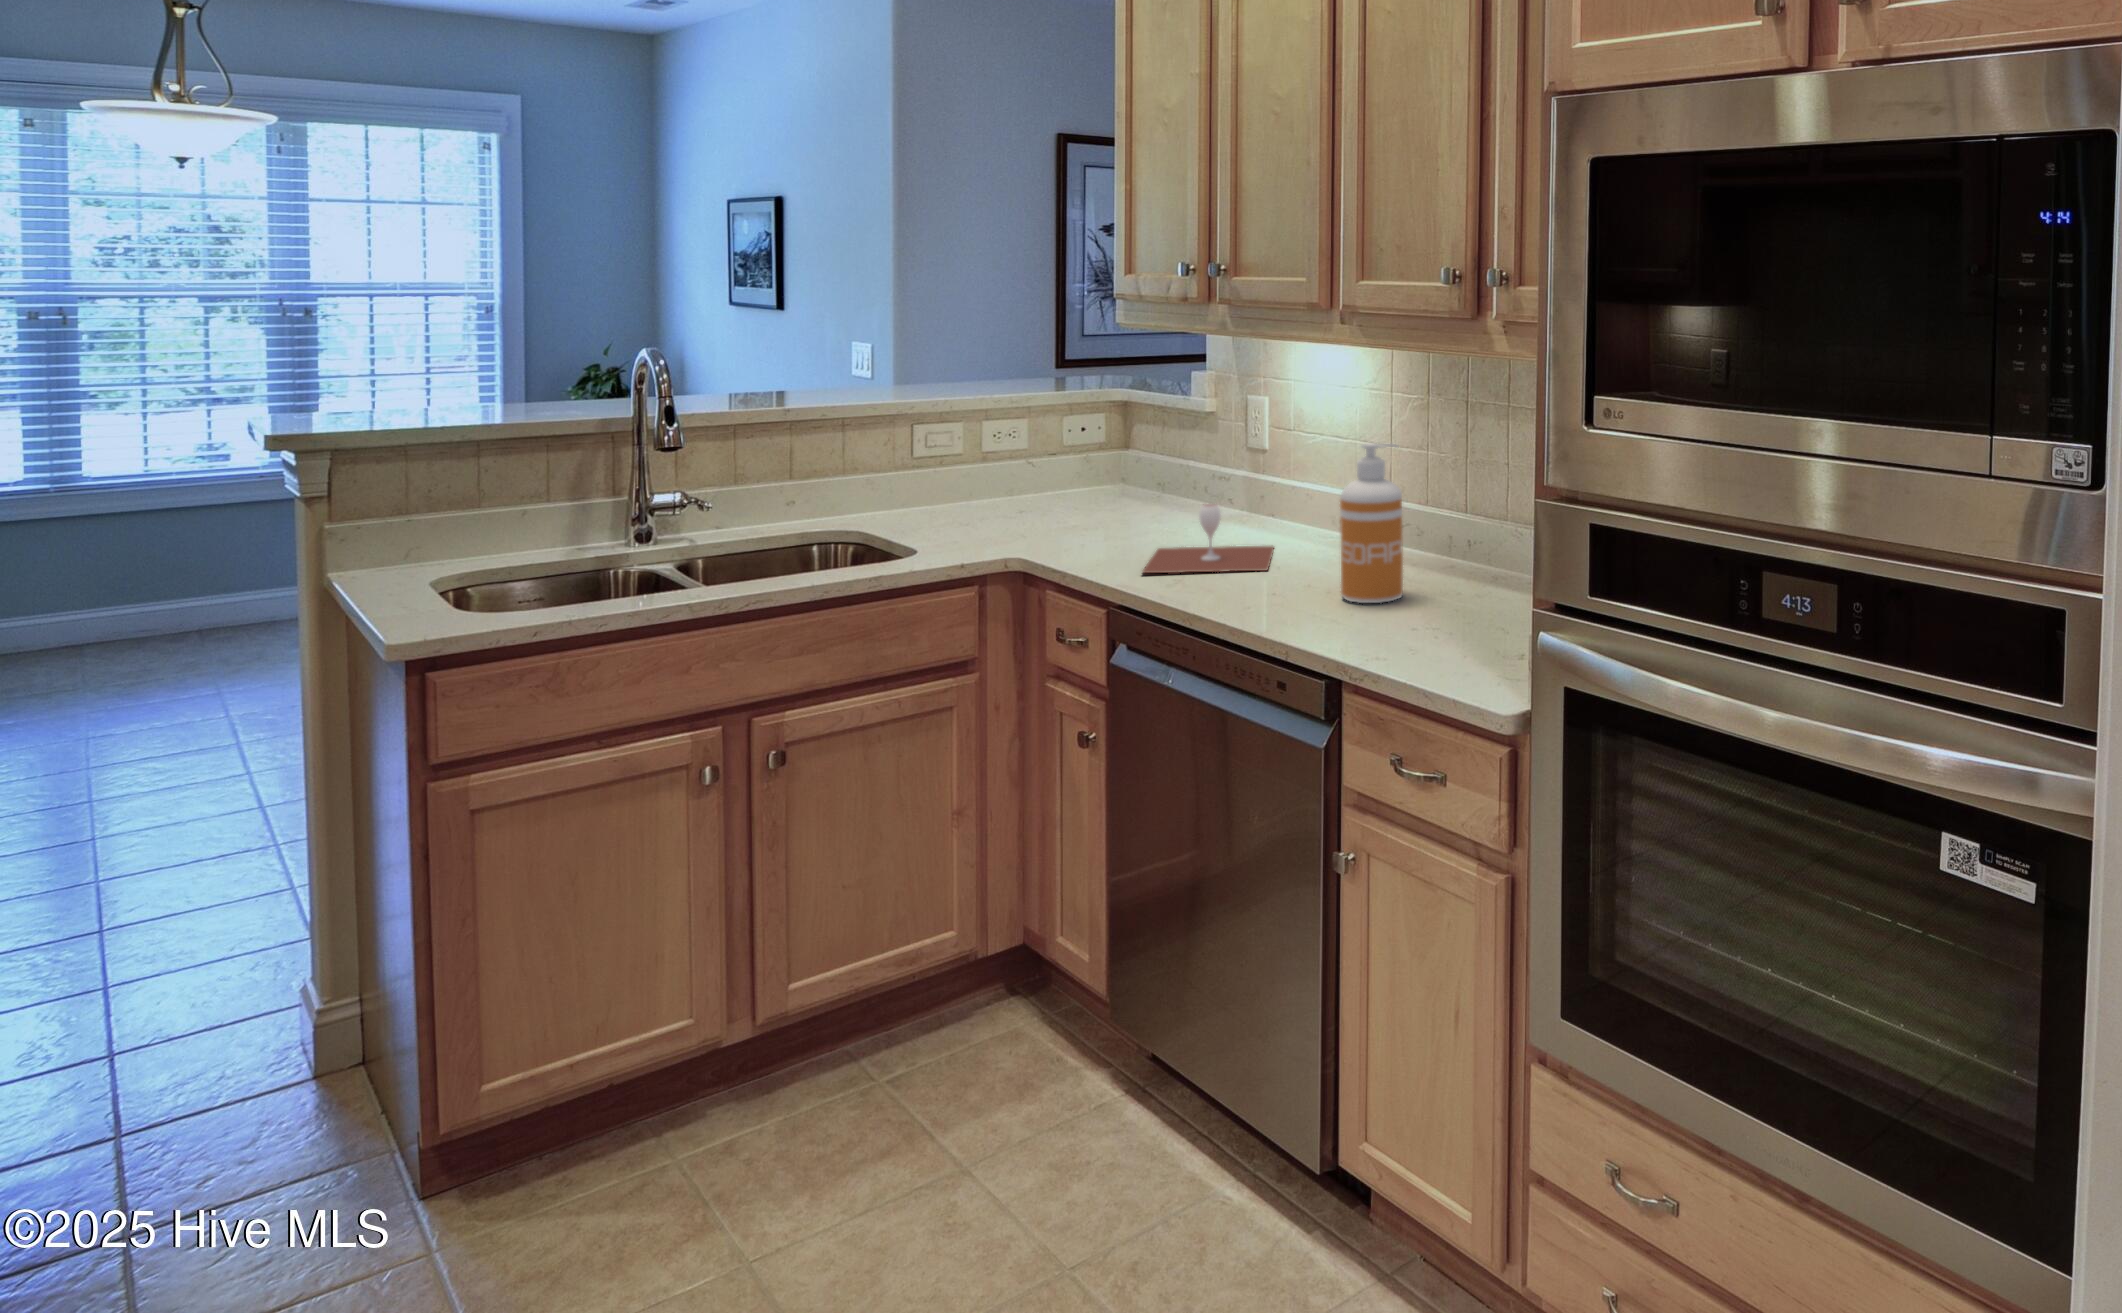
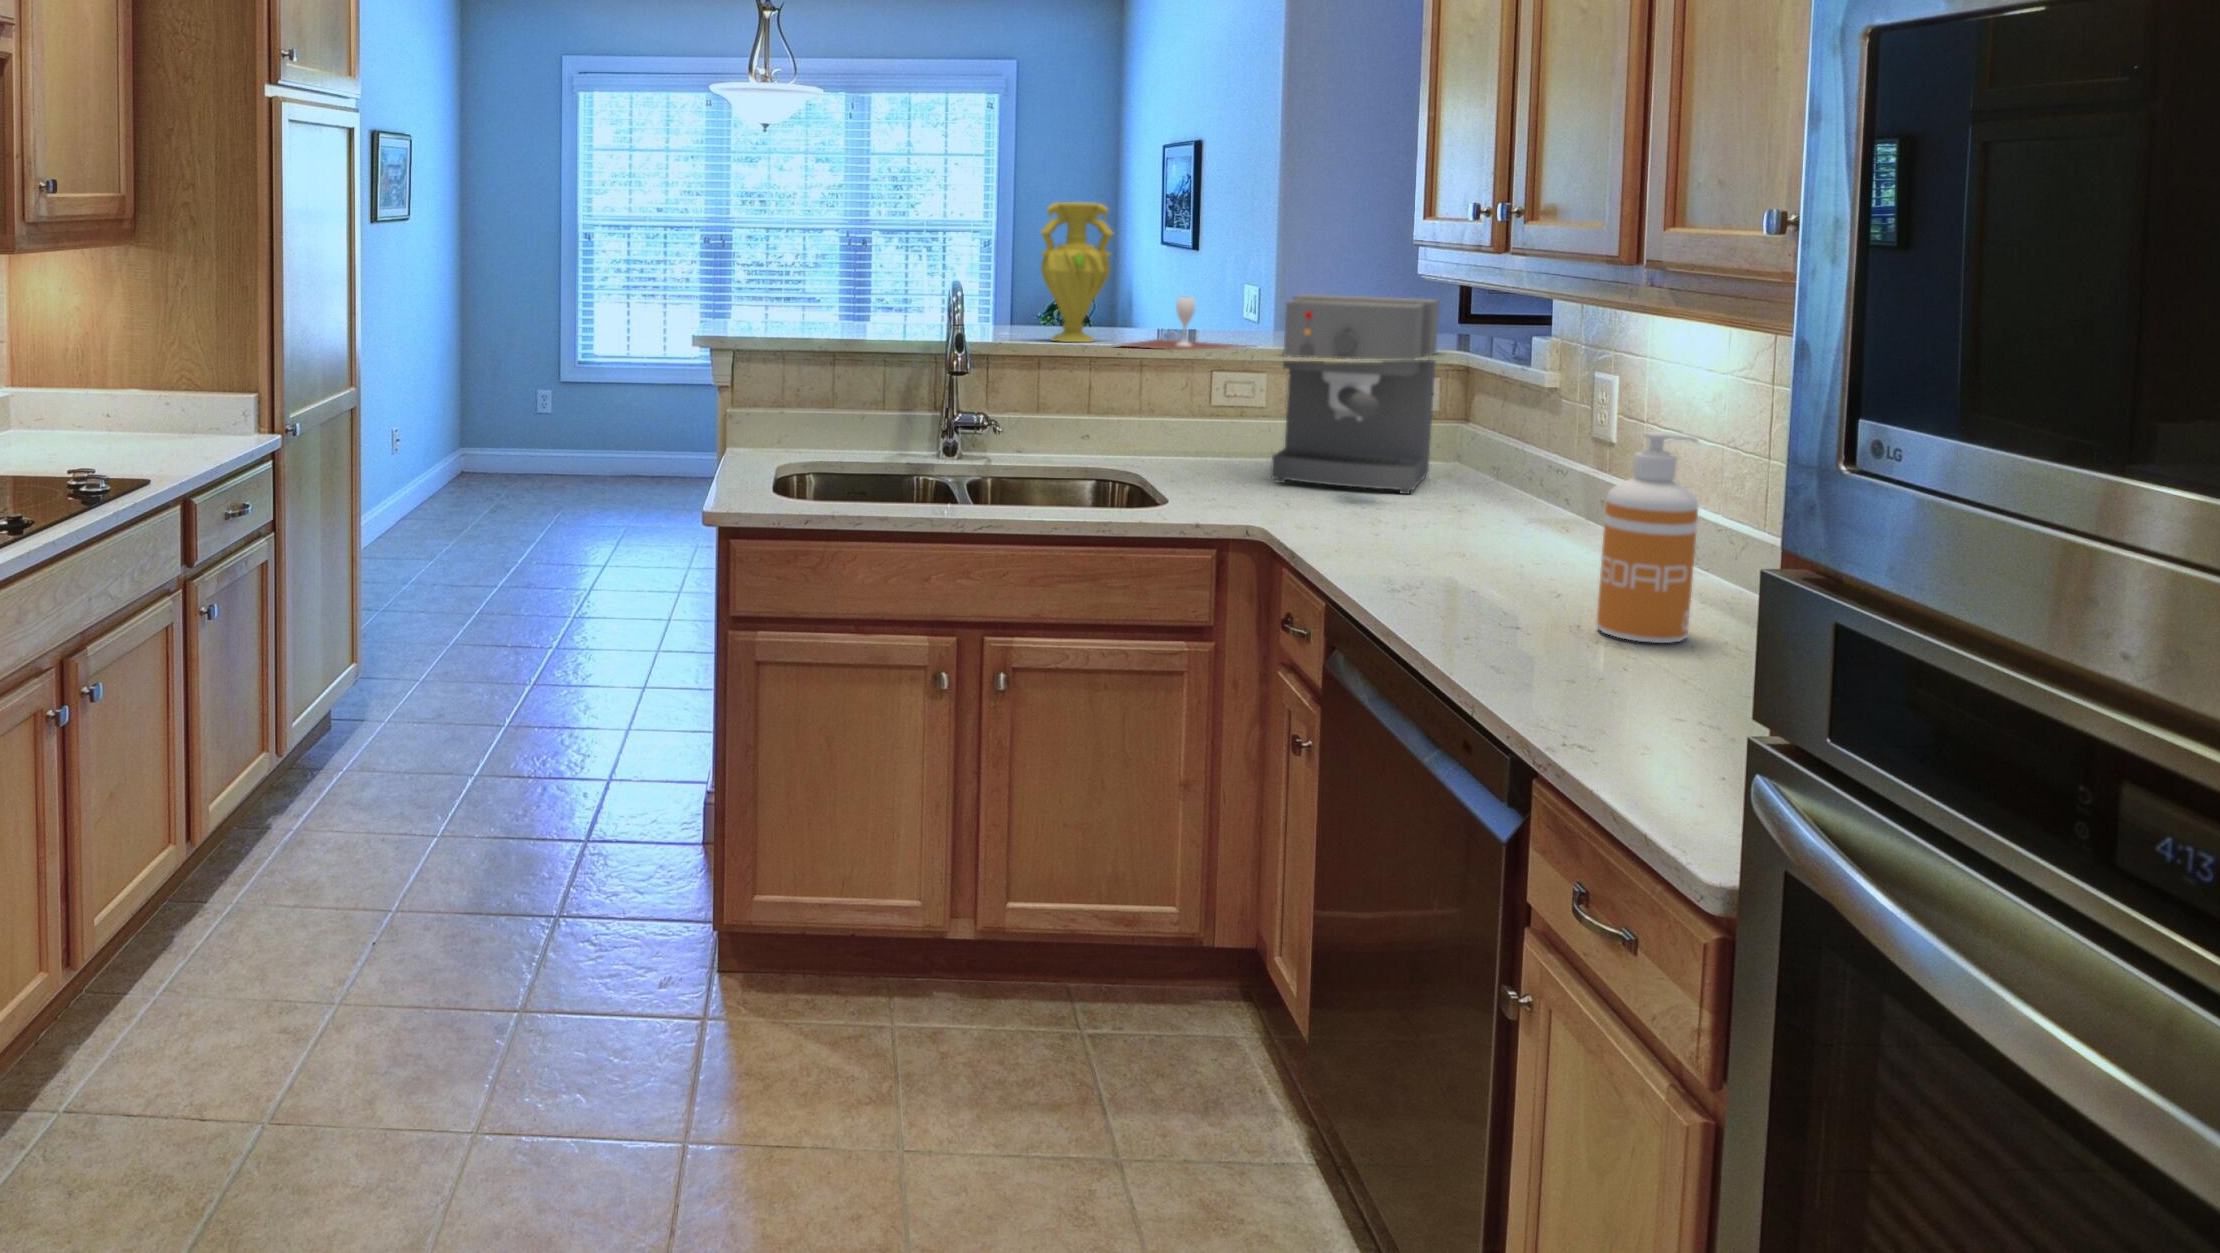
vase: none [705,272,787,410] -> present [1040,202,1113,342]
coffee maker: none [986,347,1113,519] -> present [1271,294,1439,494]
wine glass: present [1143,504,1274,573] -> present [1122,297,1247,350]

